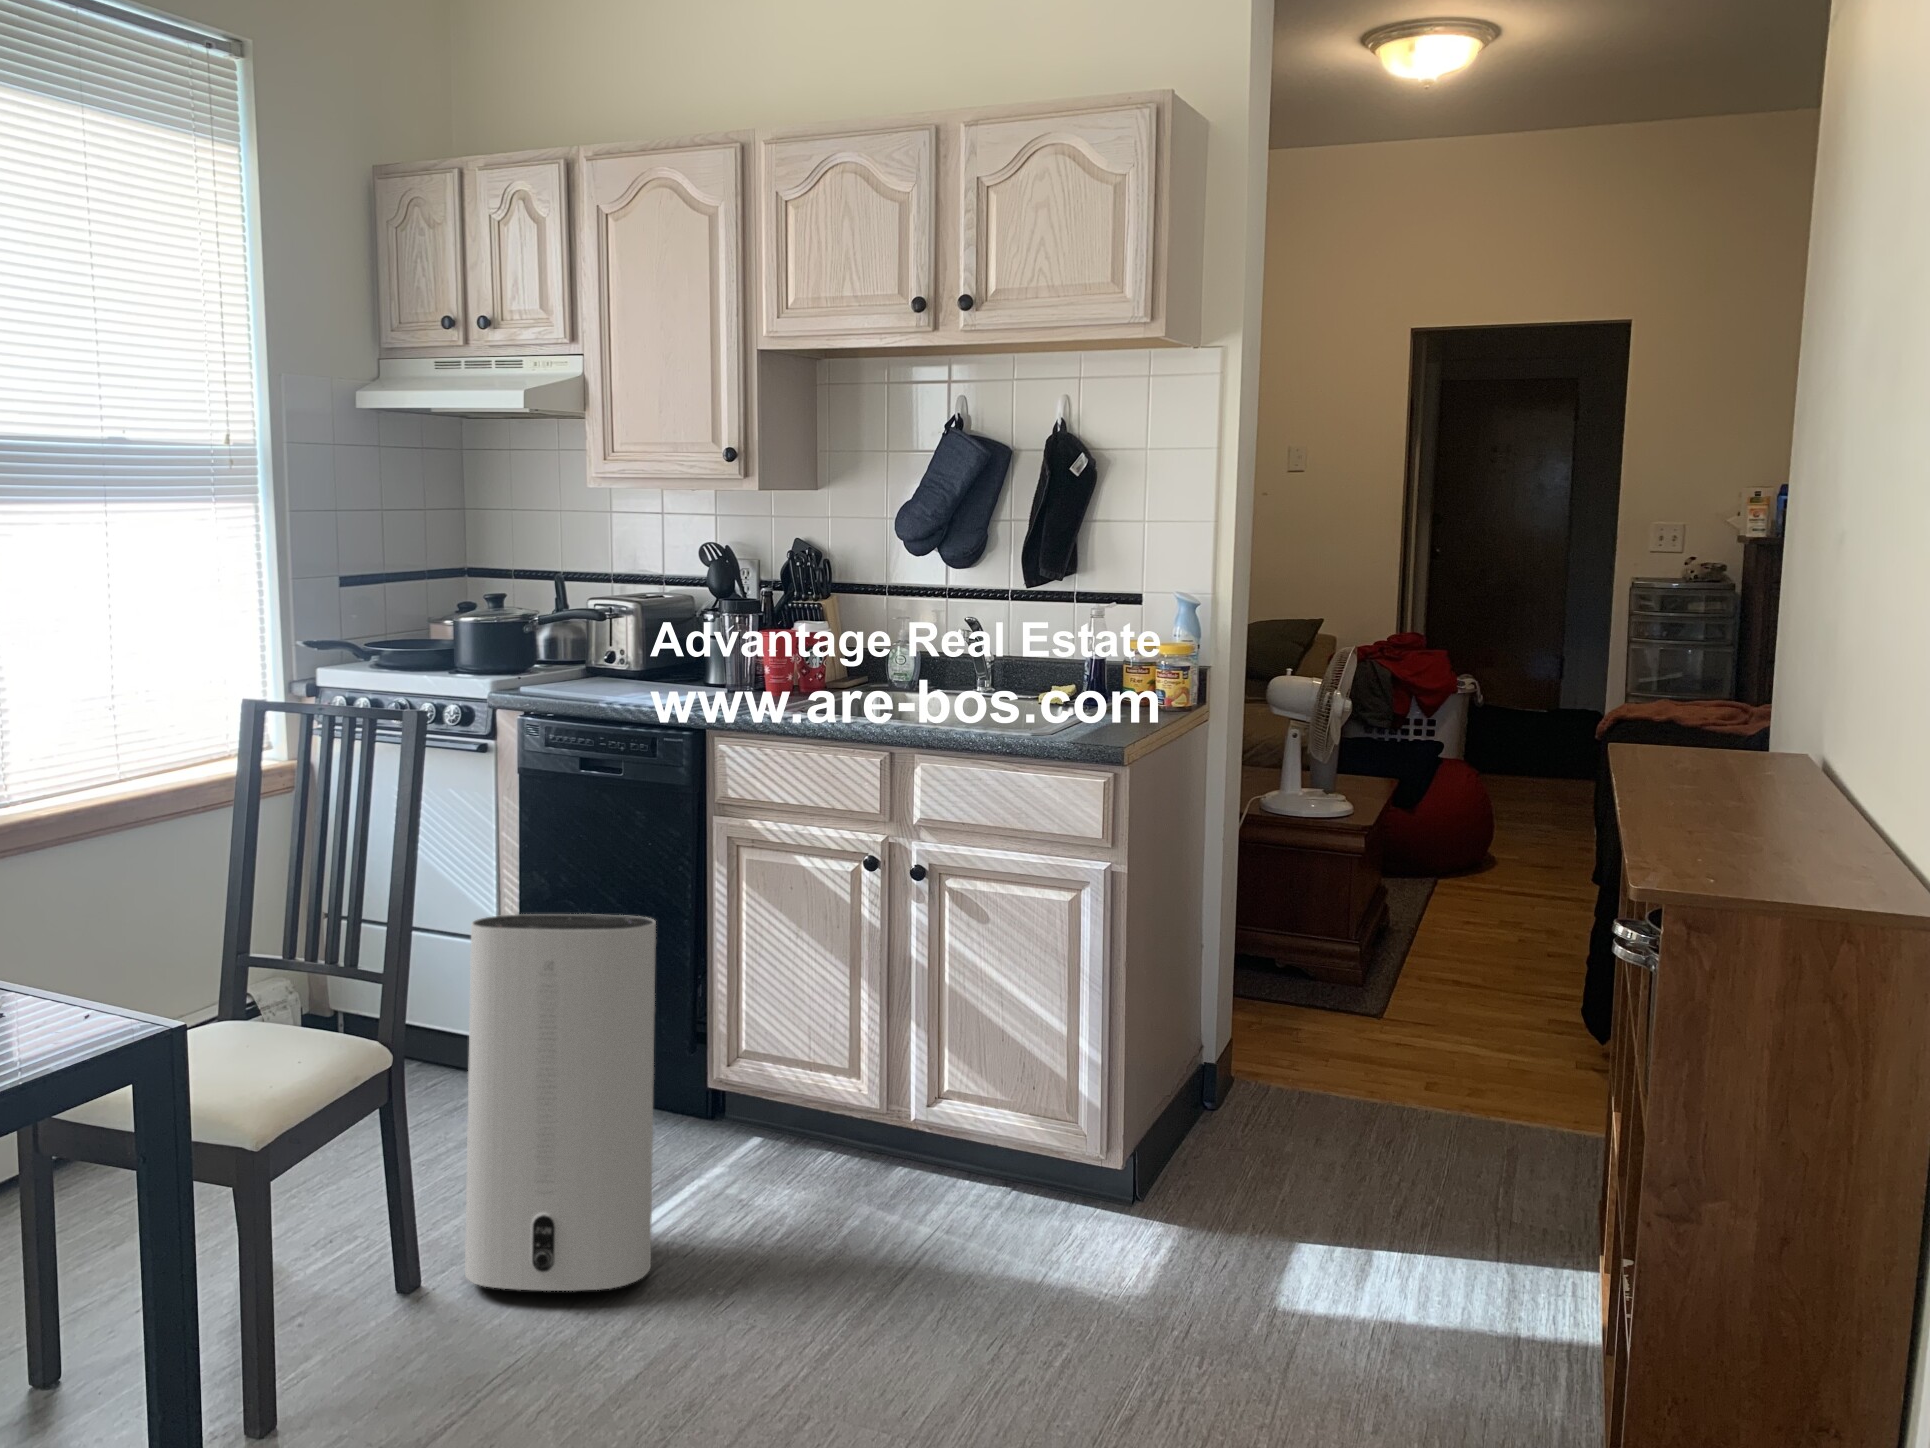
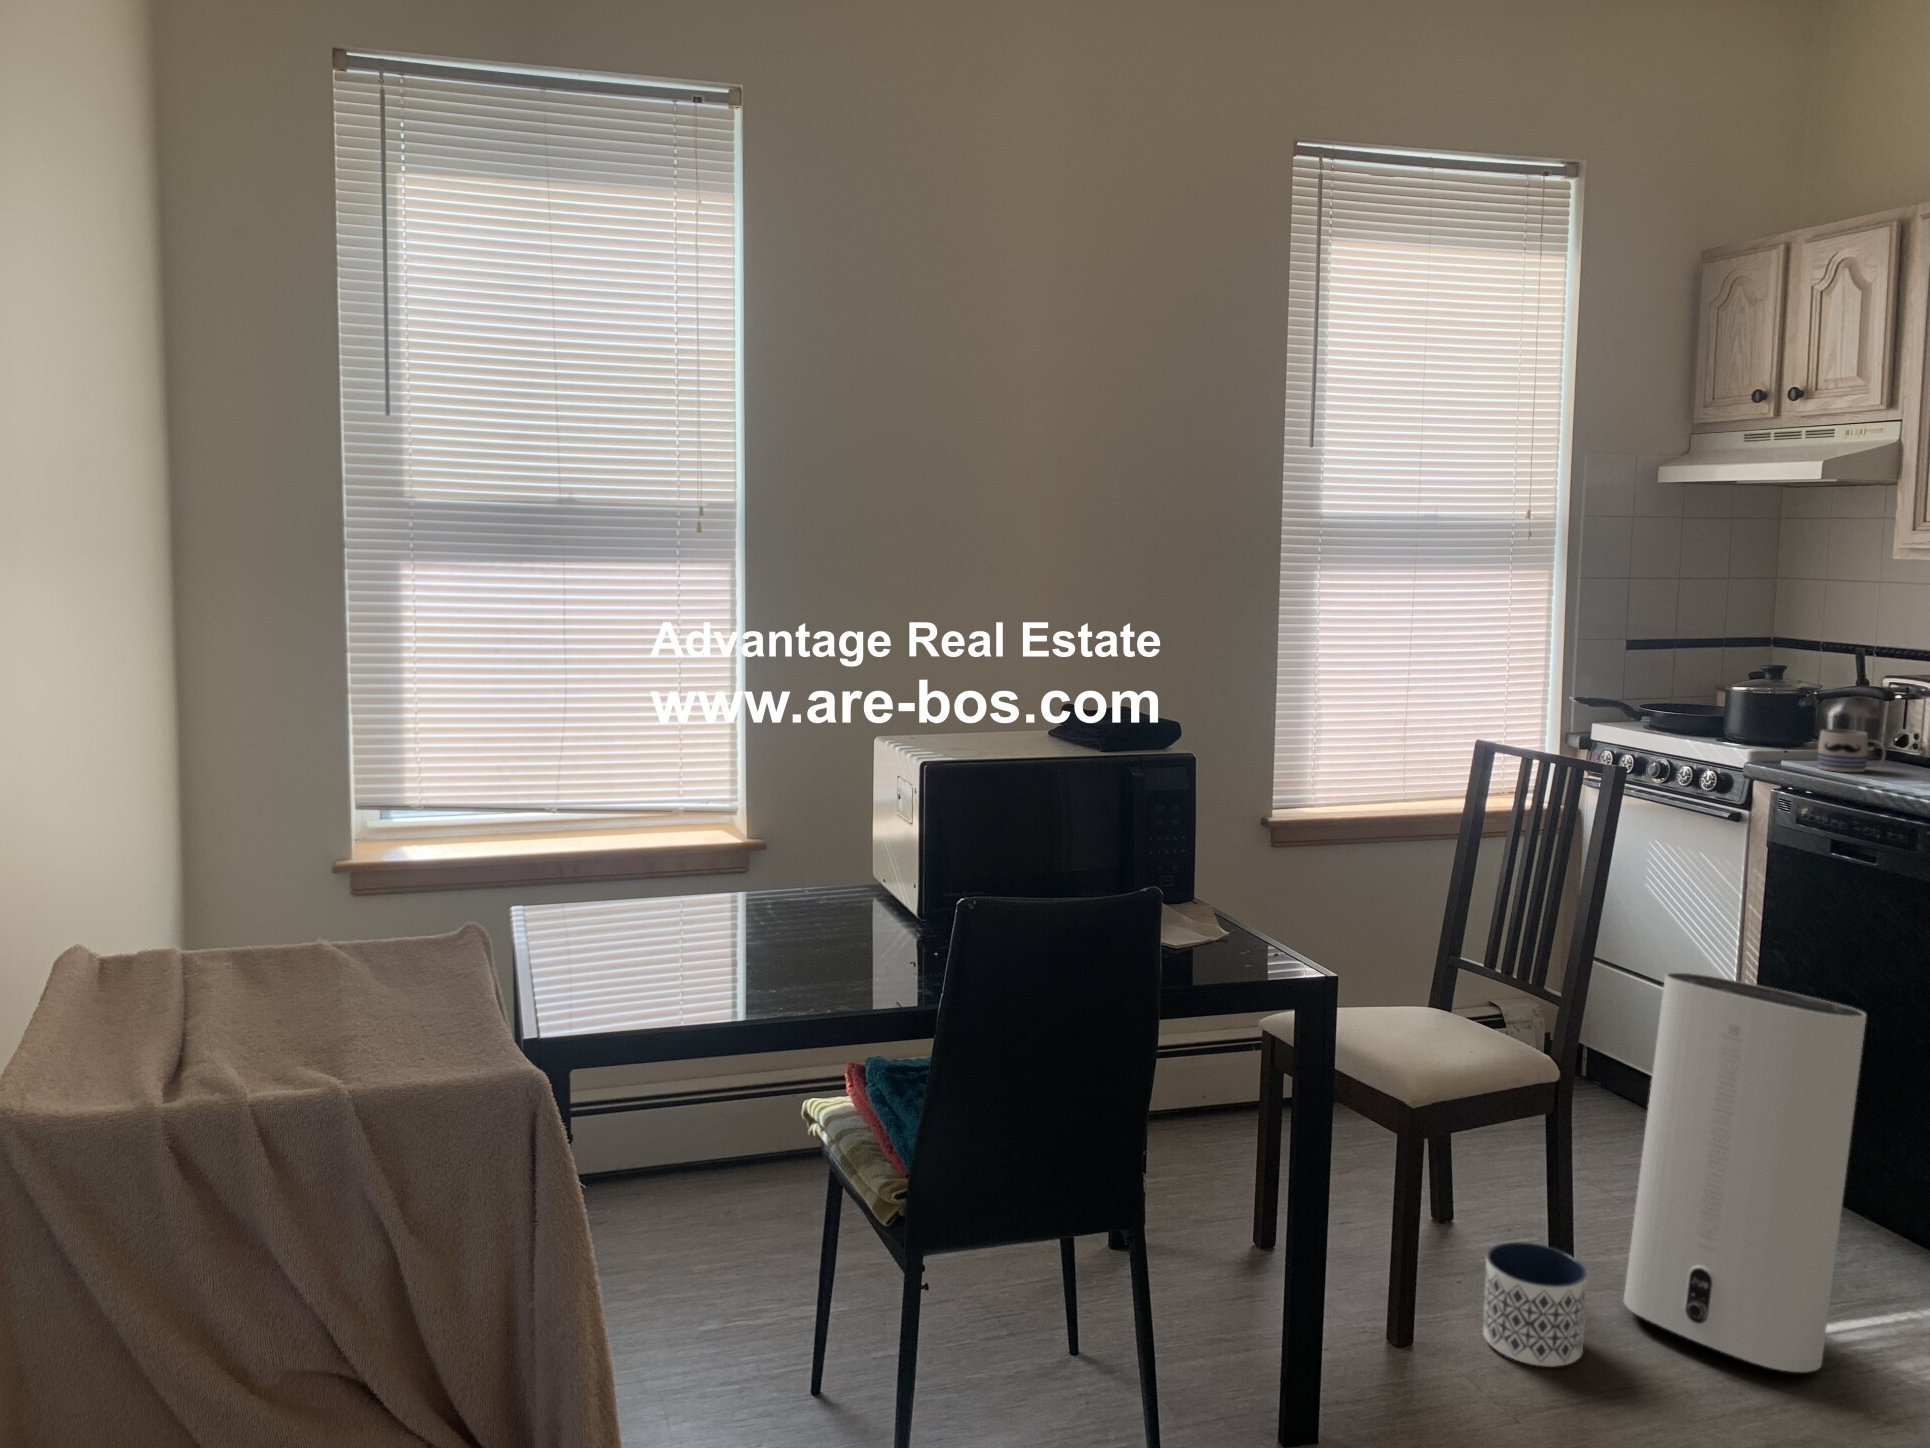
mug: none [550,651,607,691] -> present [1818,729,1885,772]
planter: none [330,1252,443,1394] -> present [1483,1242,1587,1367]

